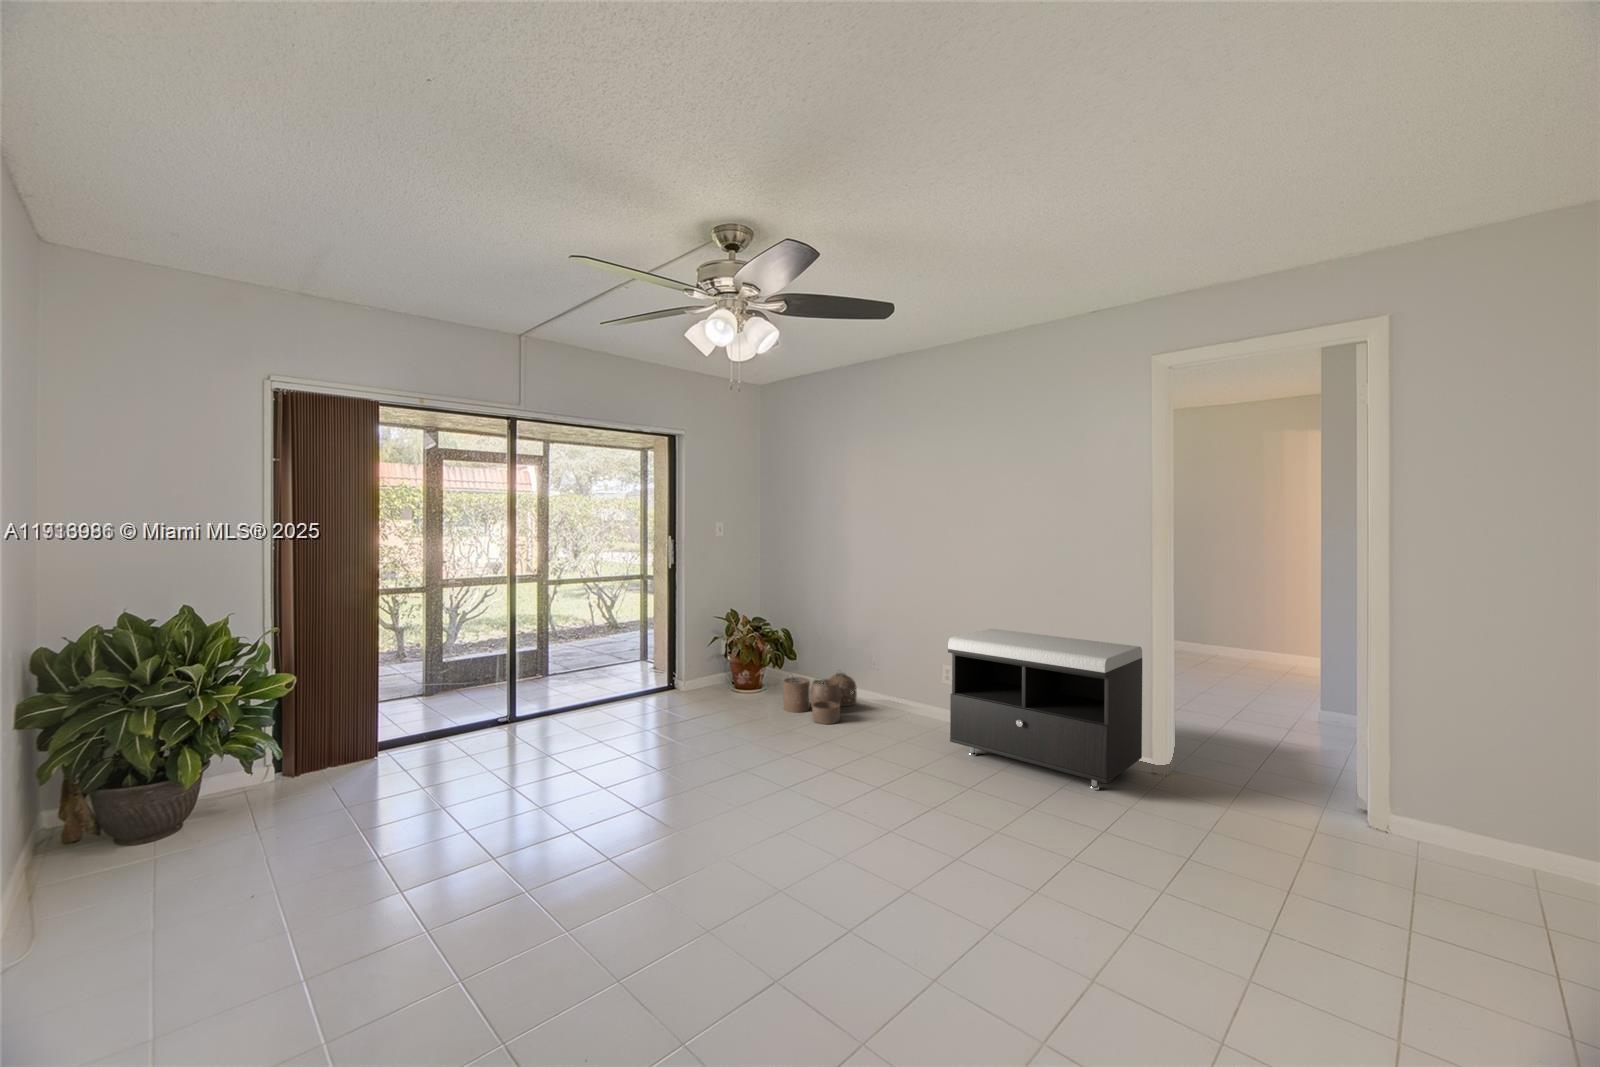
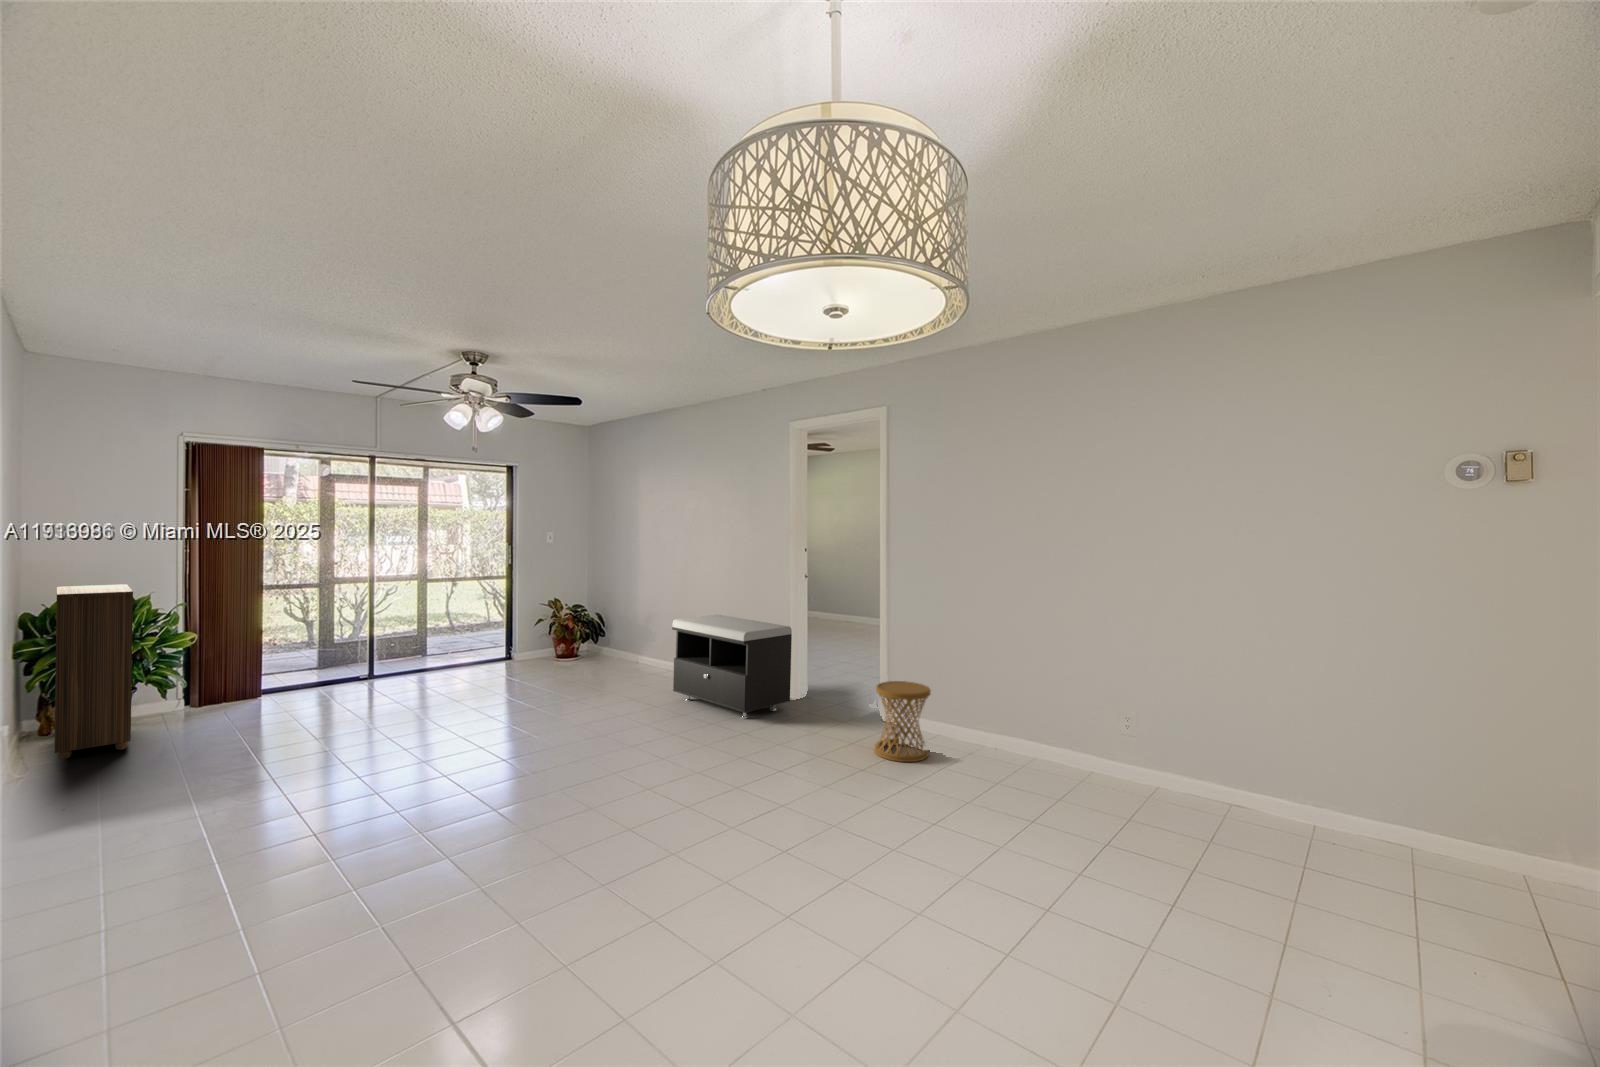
bookshelf: none [78,604,203,899] -> present [55,584,133,759]
woven basket: present [783,673,857,724] -> none [584,646,644,682]
side table: none [1389,739,1519,889] -> present [875,681,931,762]

